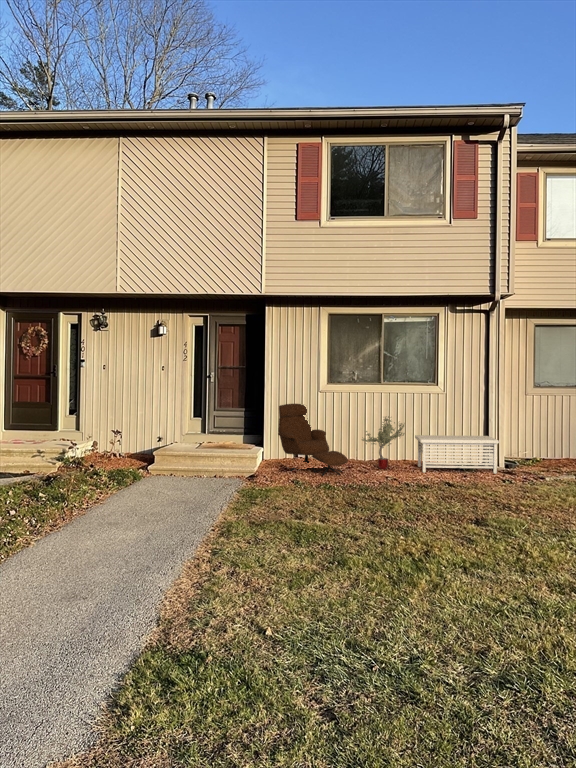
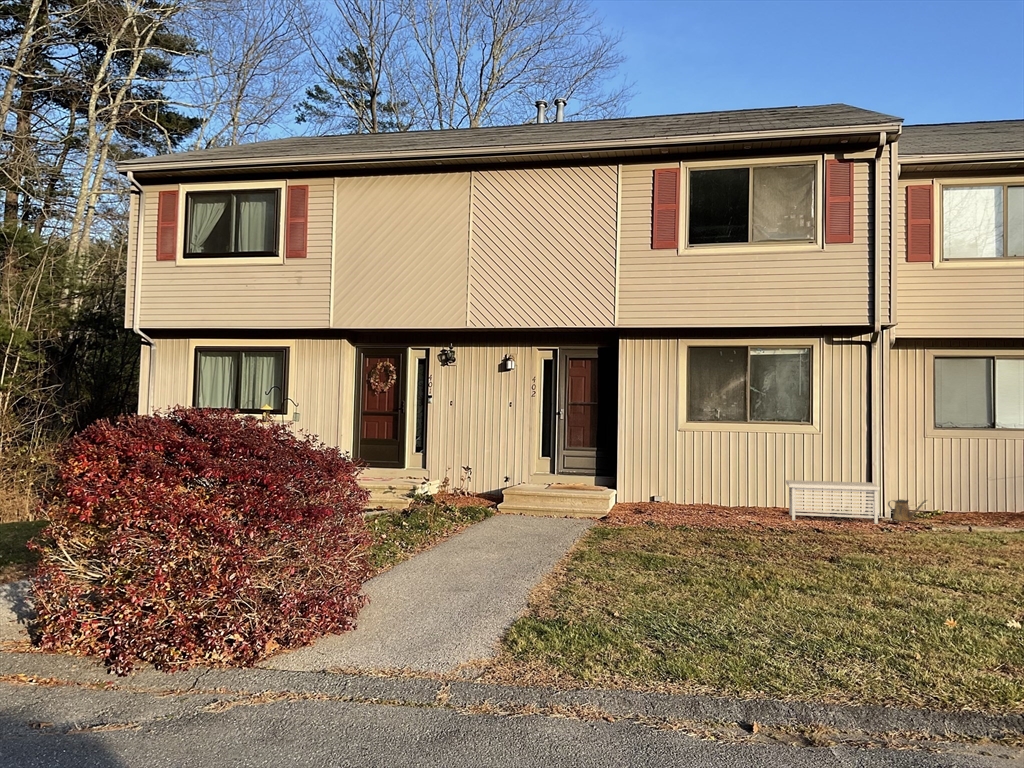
lounge chair: present [278,404,348,475] -> none [632,443,708,520]
potted tree: present [362,416,405,469] -> none [723,458,773,516]
watering can: none [501,450,536,469] -> present [888,500,927,521]

